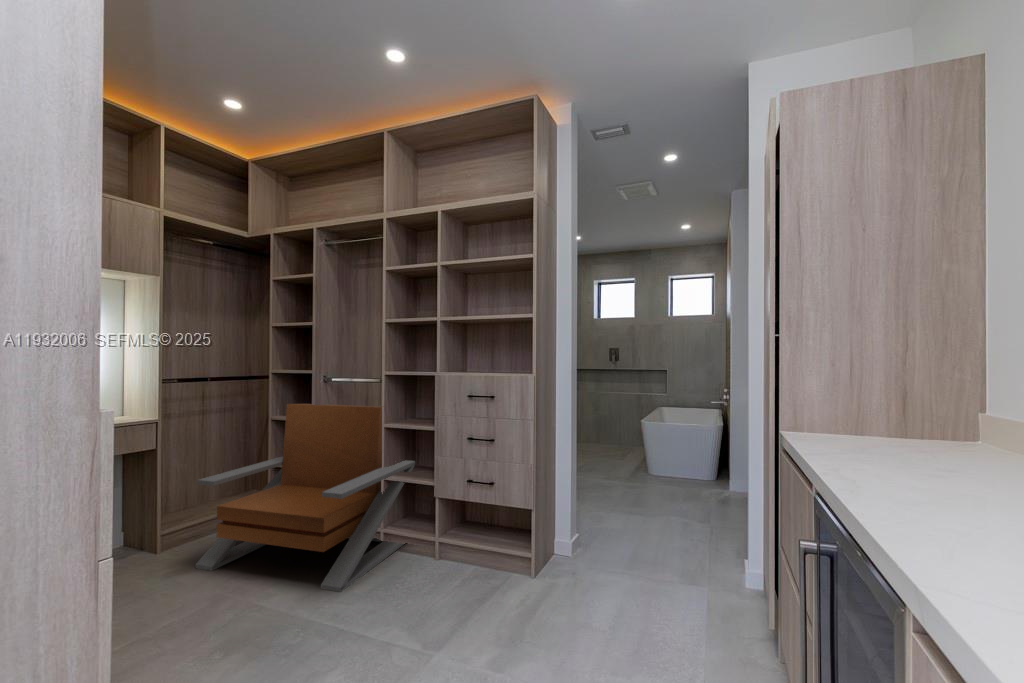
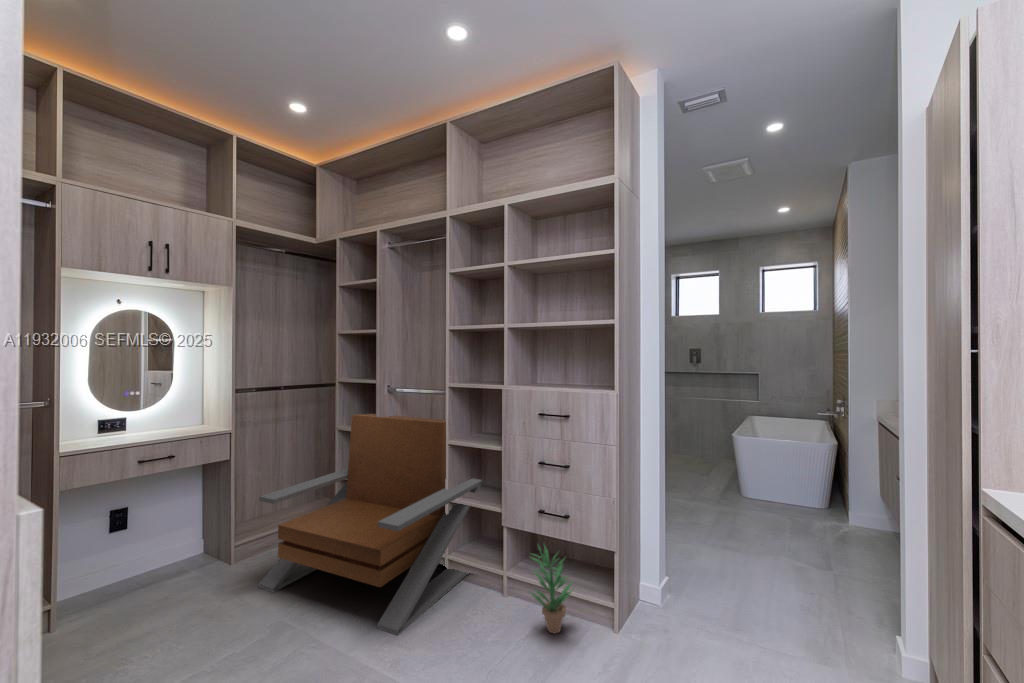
potted plant: none [457,505,499,581] -> present [531,546,573,633]

